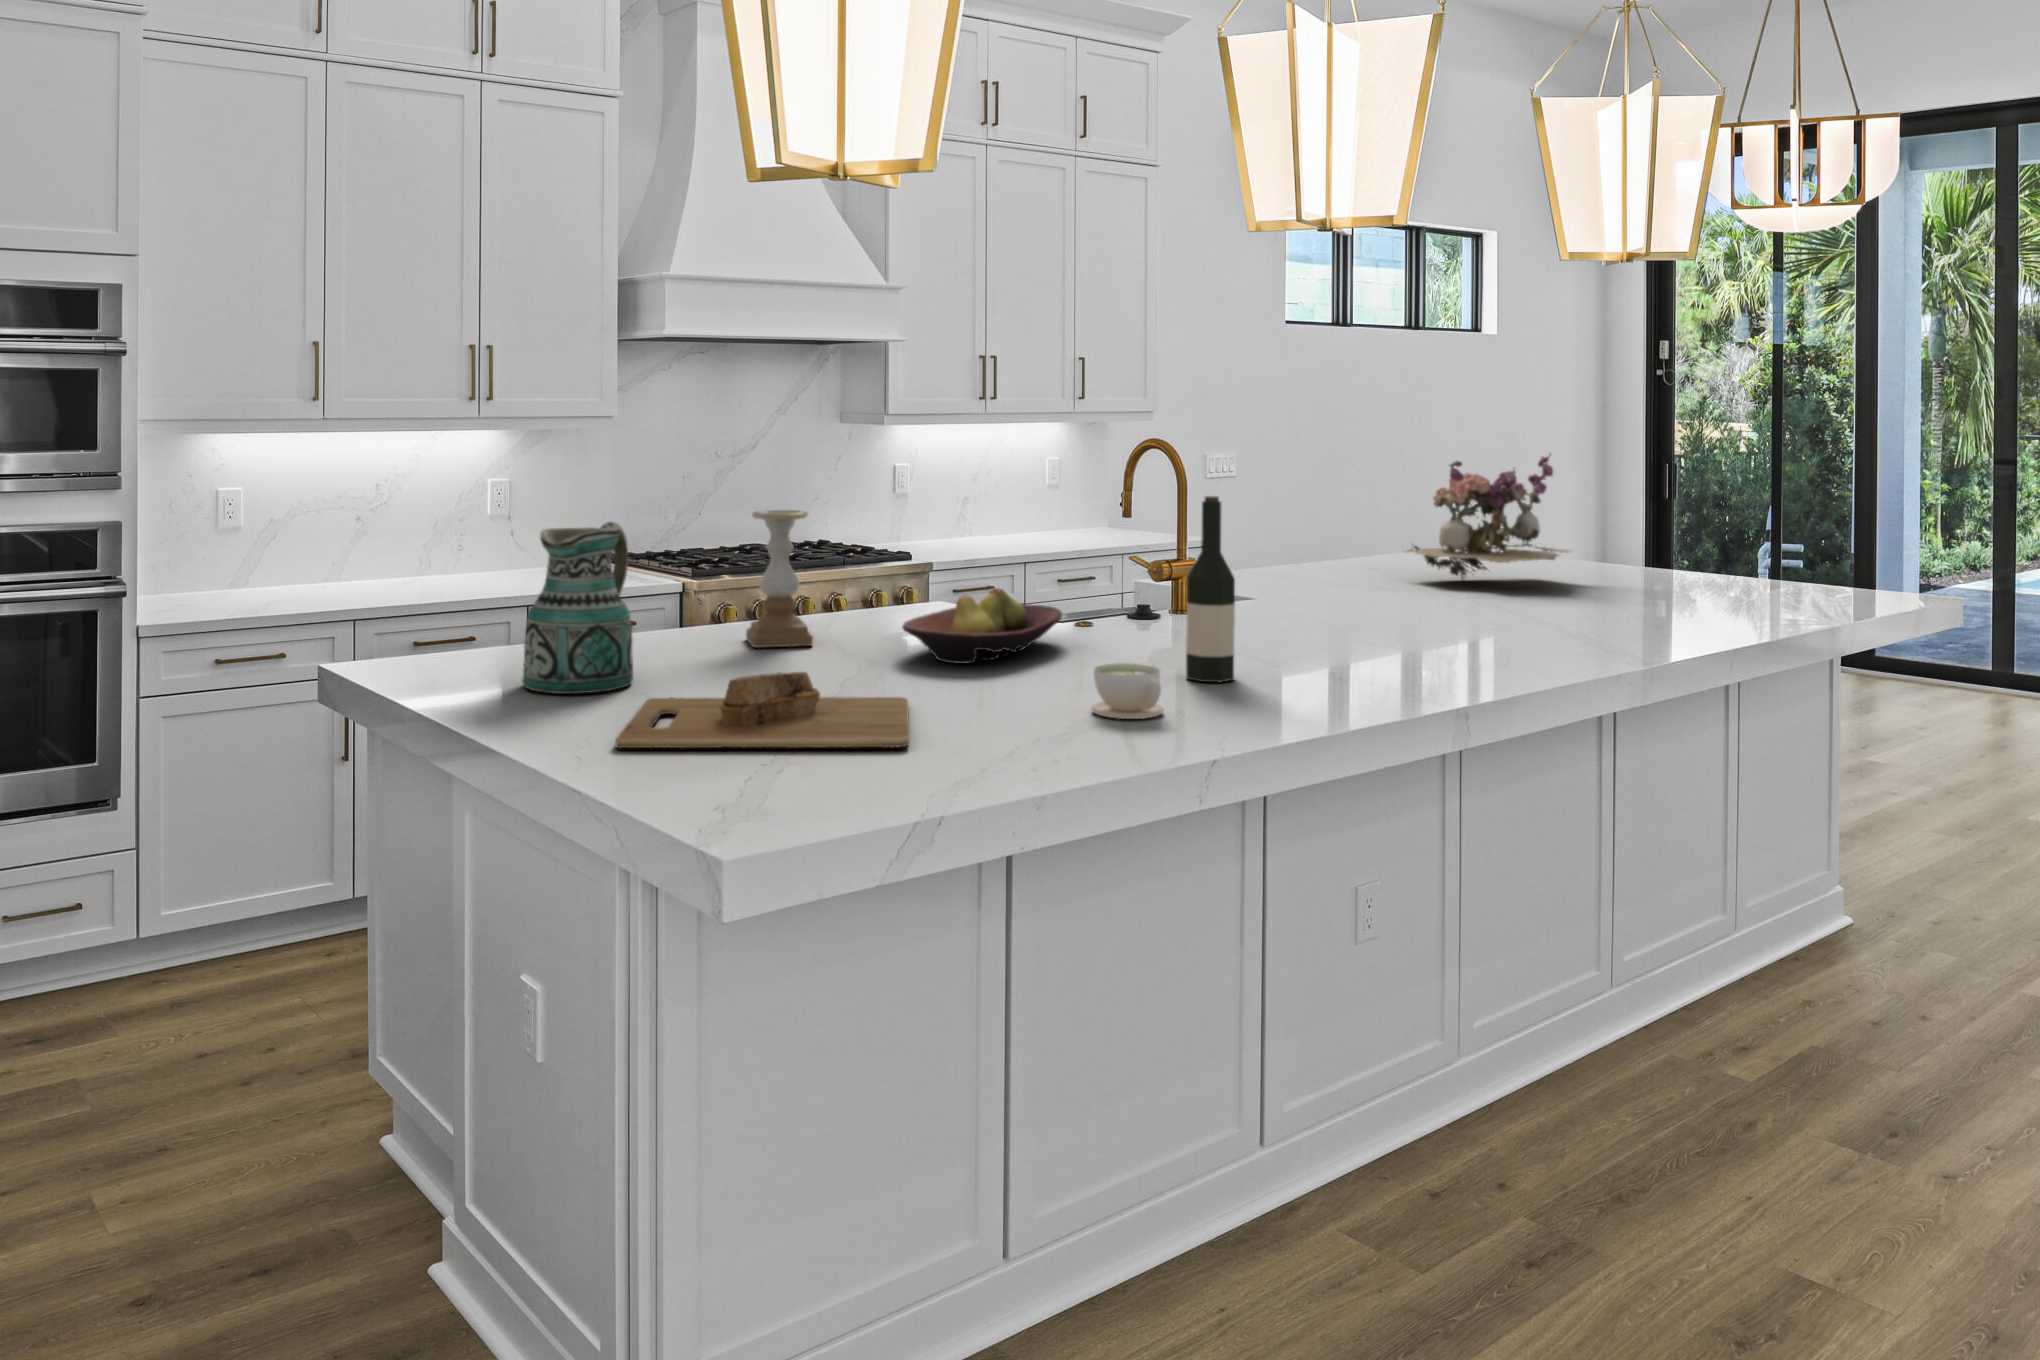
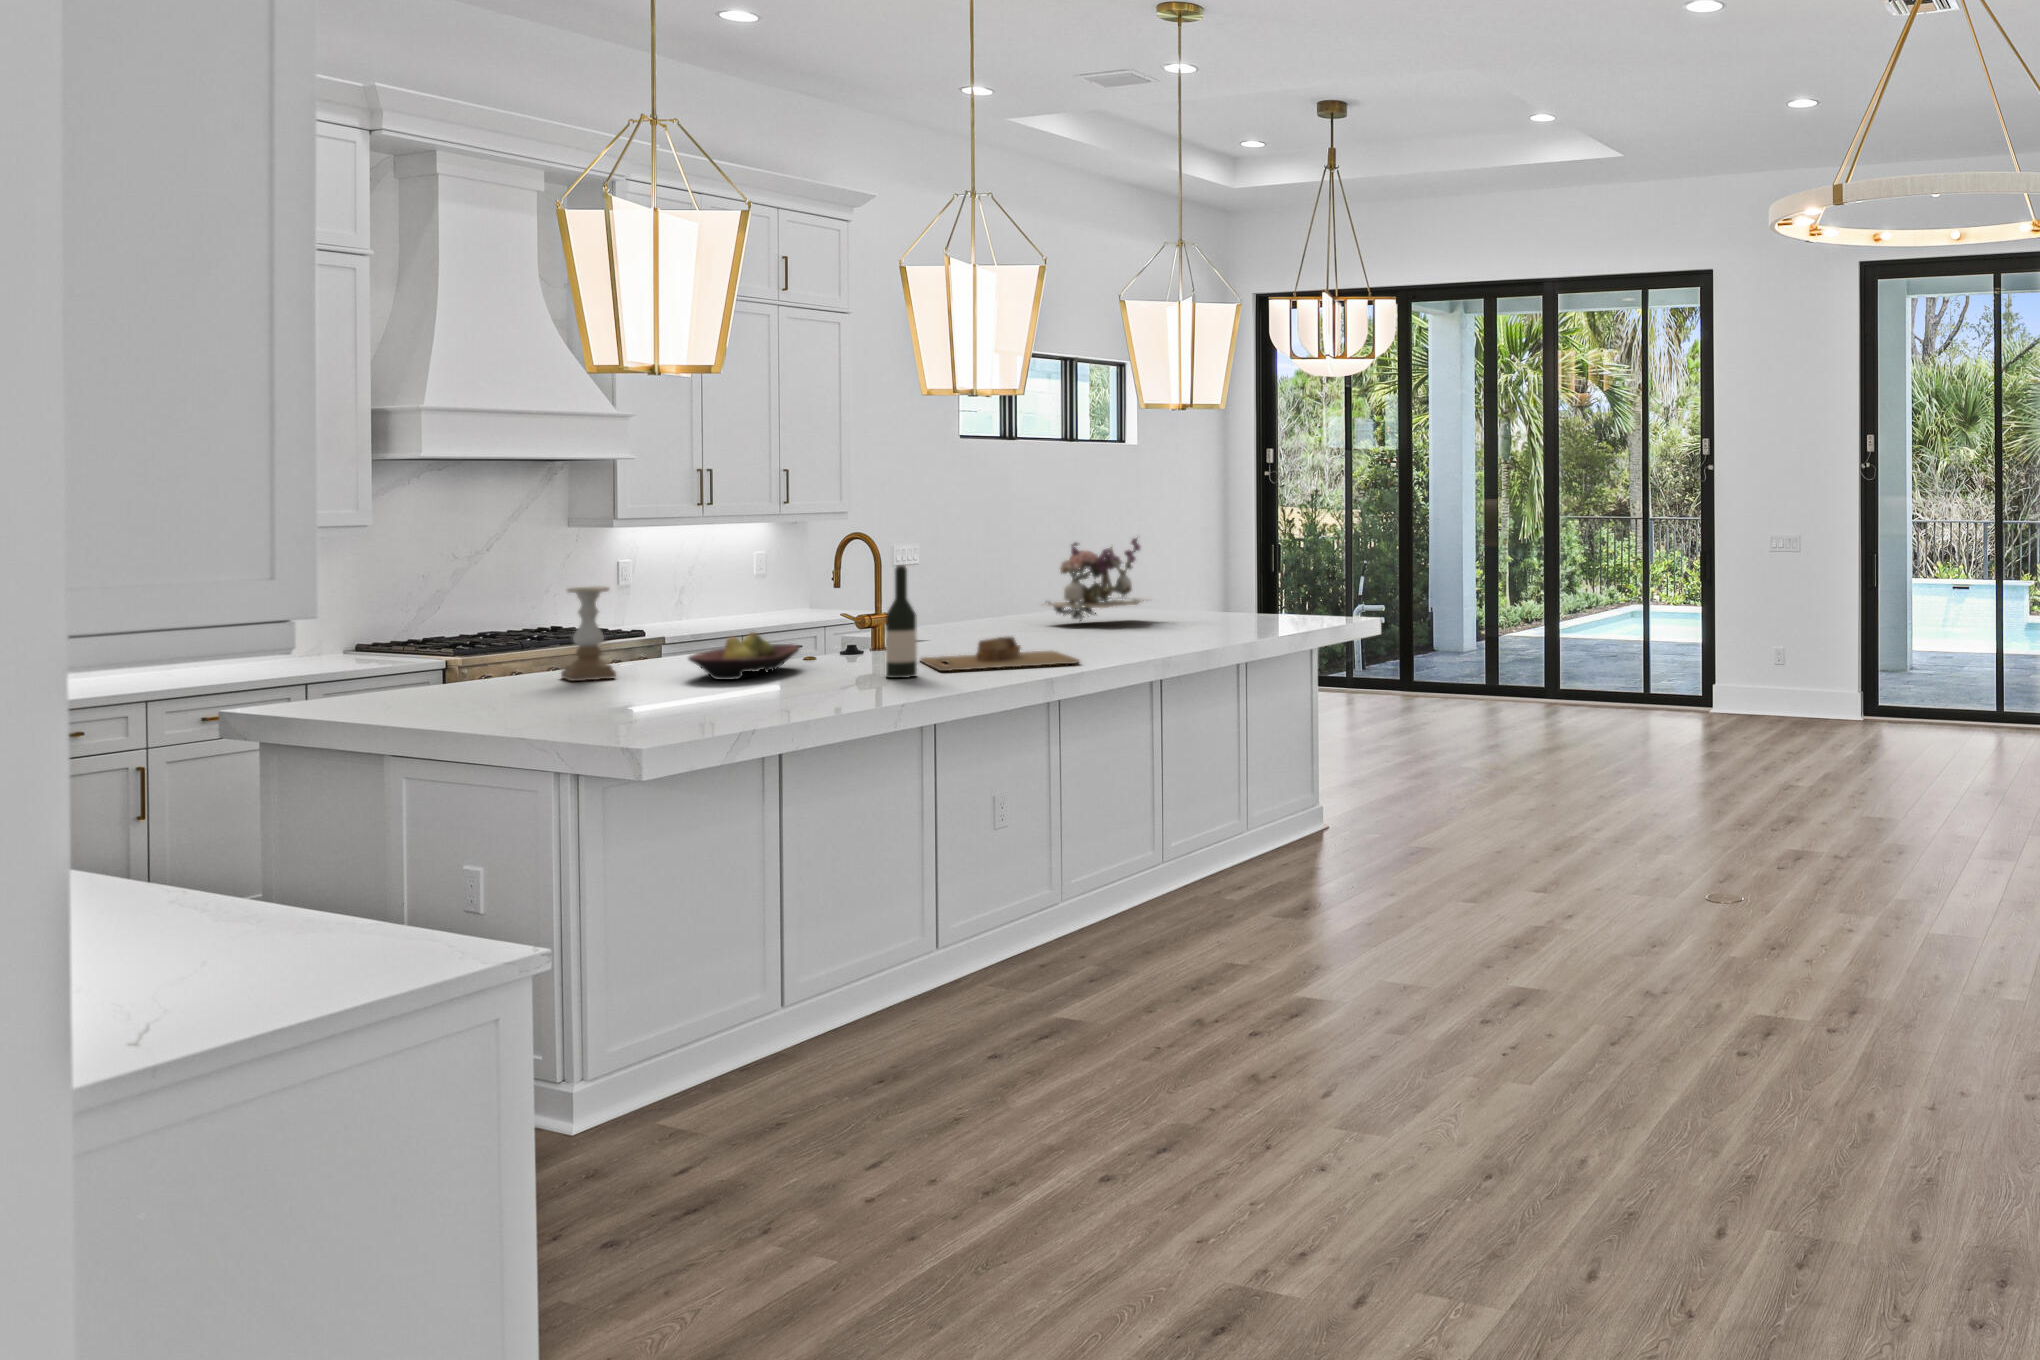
ceramic pitcher: present [523,522,633,694] -> none [413,596,498,709]
coffee cup: present [1091,663,1163,719] -> none [827,665,873,695]
cutting board: present [616,672,909,748] -> present [920,636,1079,671]

